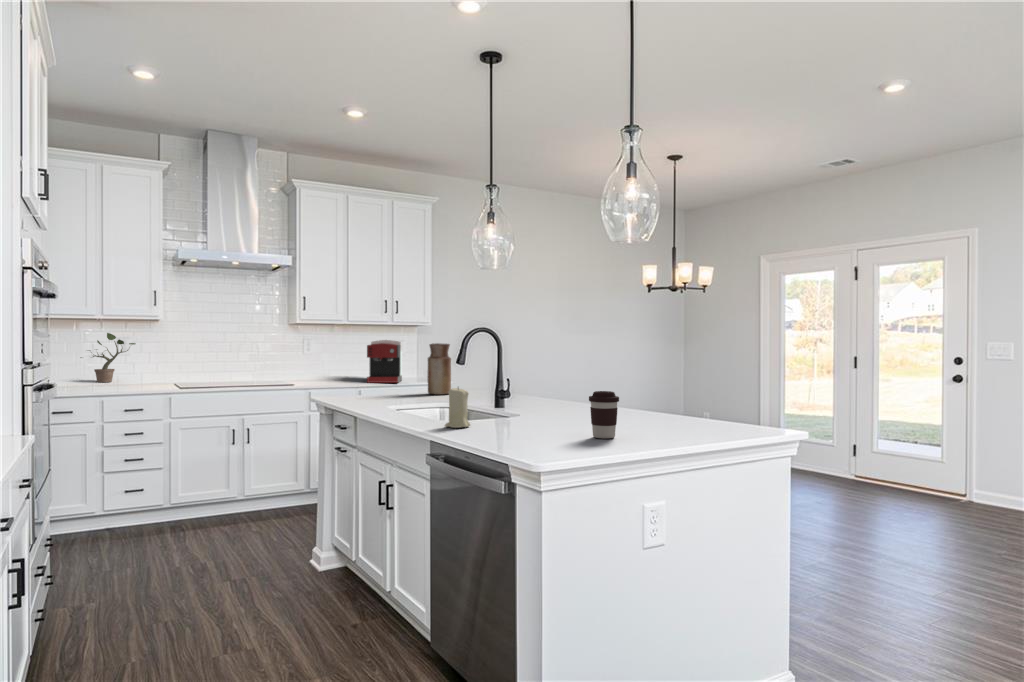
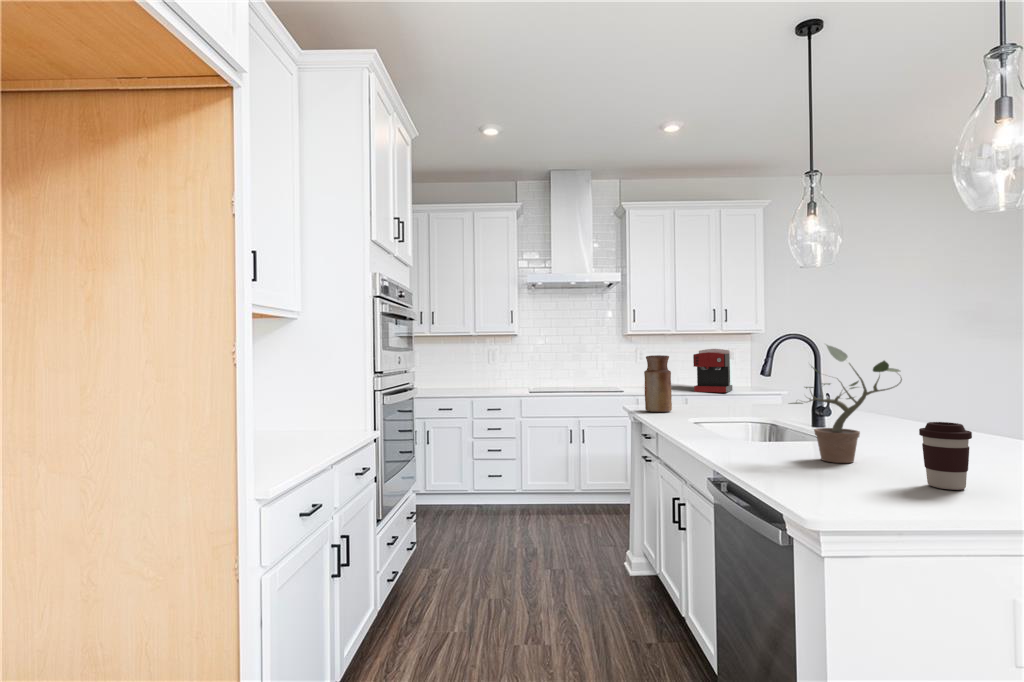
potted plant: present [89,333,136,382] -> present [789,345,902,463]
vase: present [428,343,451,395] -> present [644,355,672,412]
candle: present [445,388,470,428] -> none [730,405,762,453]

